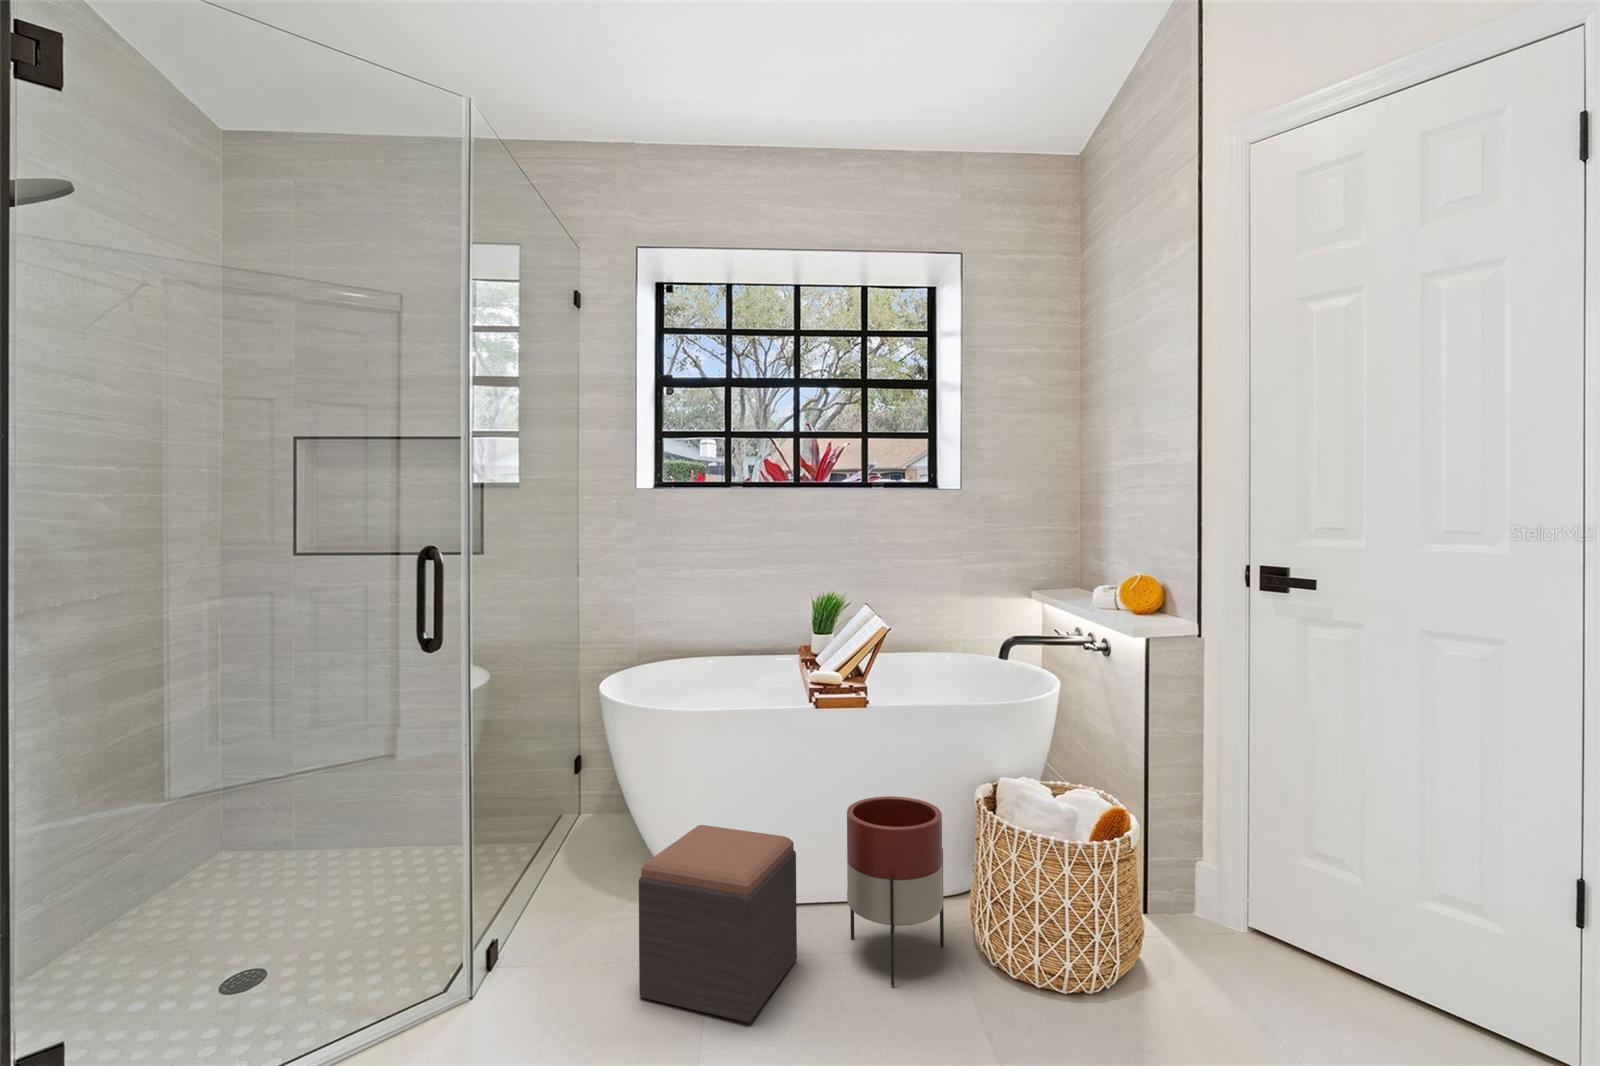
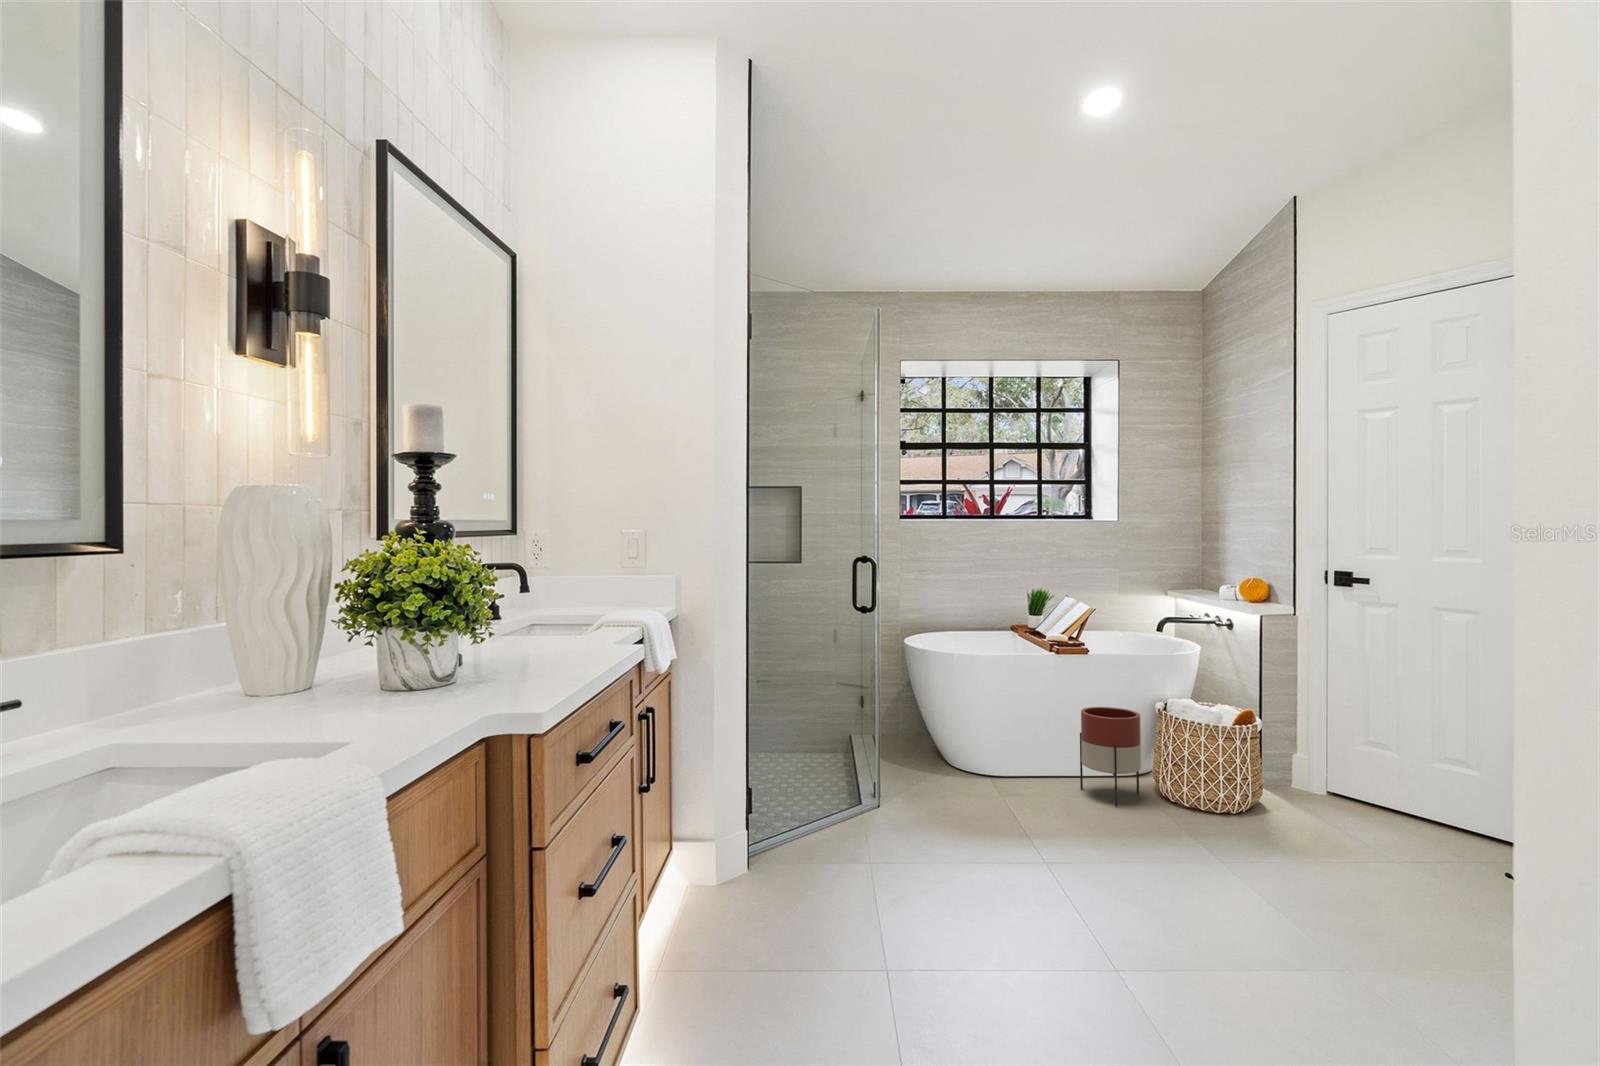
footstool: present [639,825,797,1023] -> none [974,719,1054,816]

